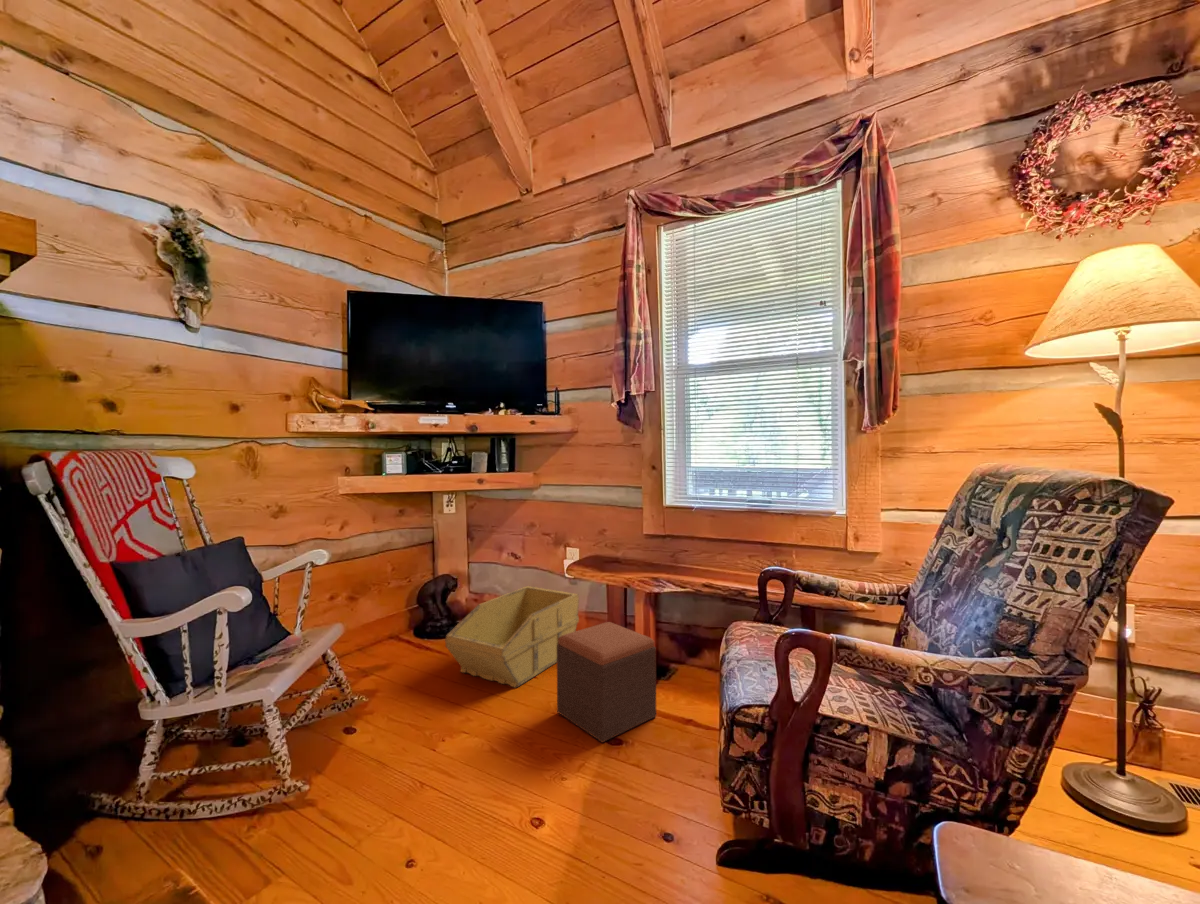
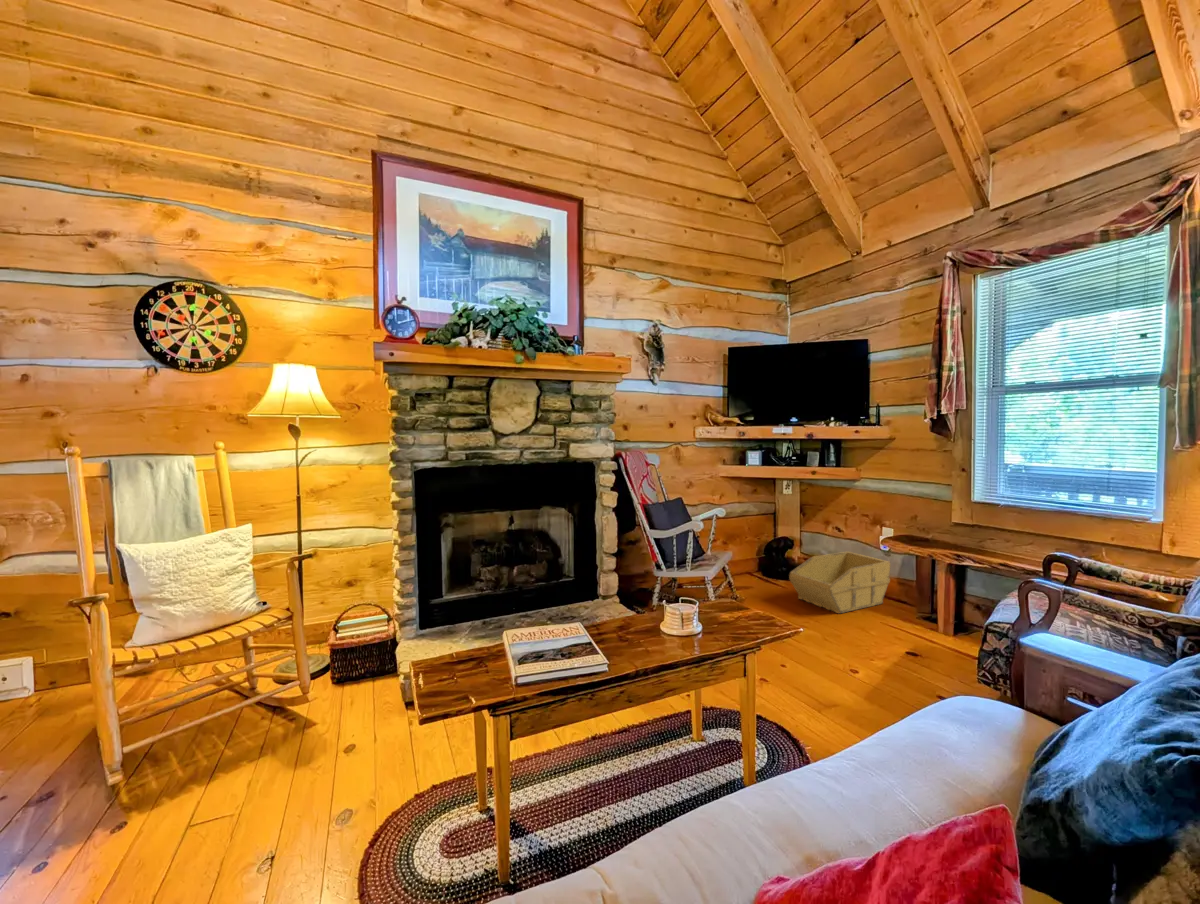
footstool: present [557,622,656,742] -> none [869,580,951,651]

